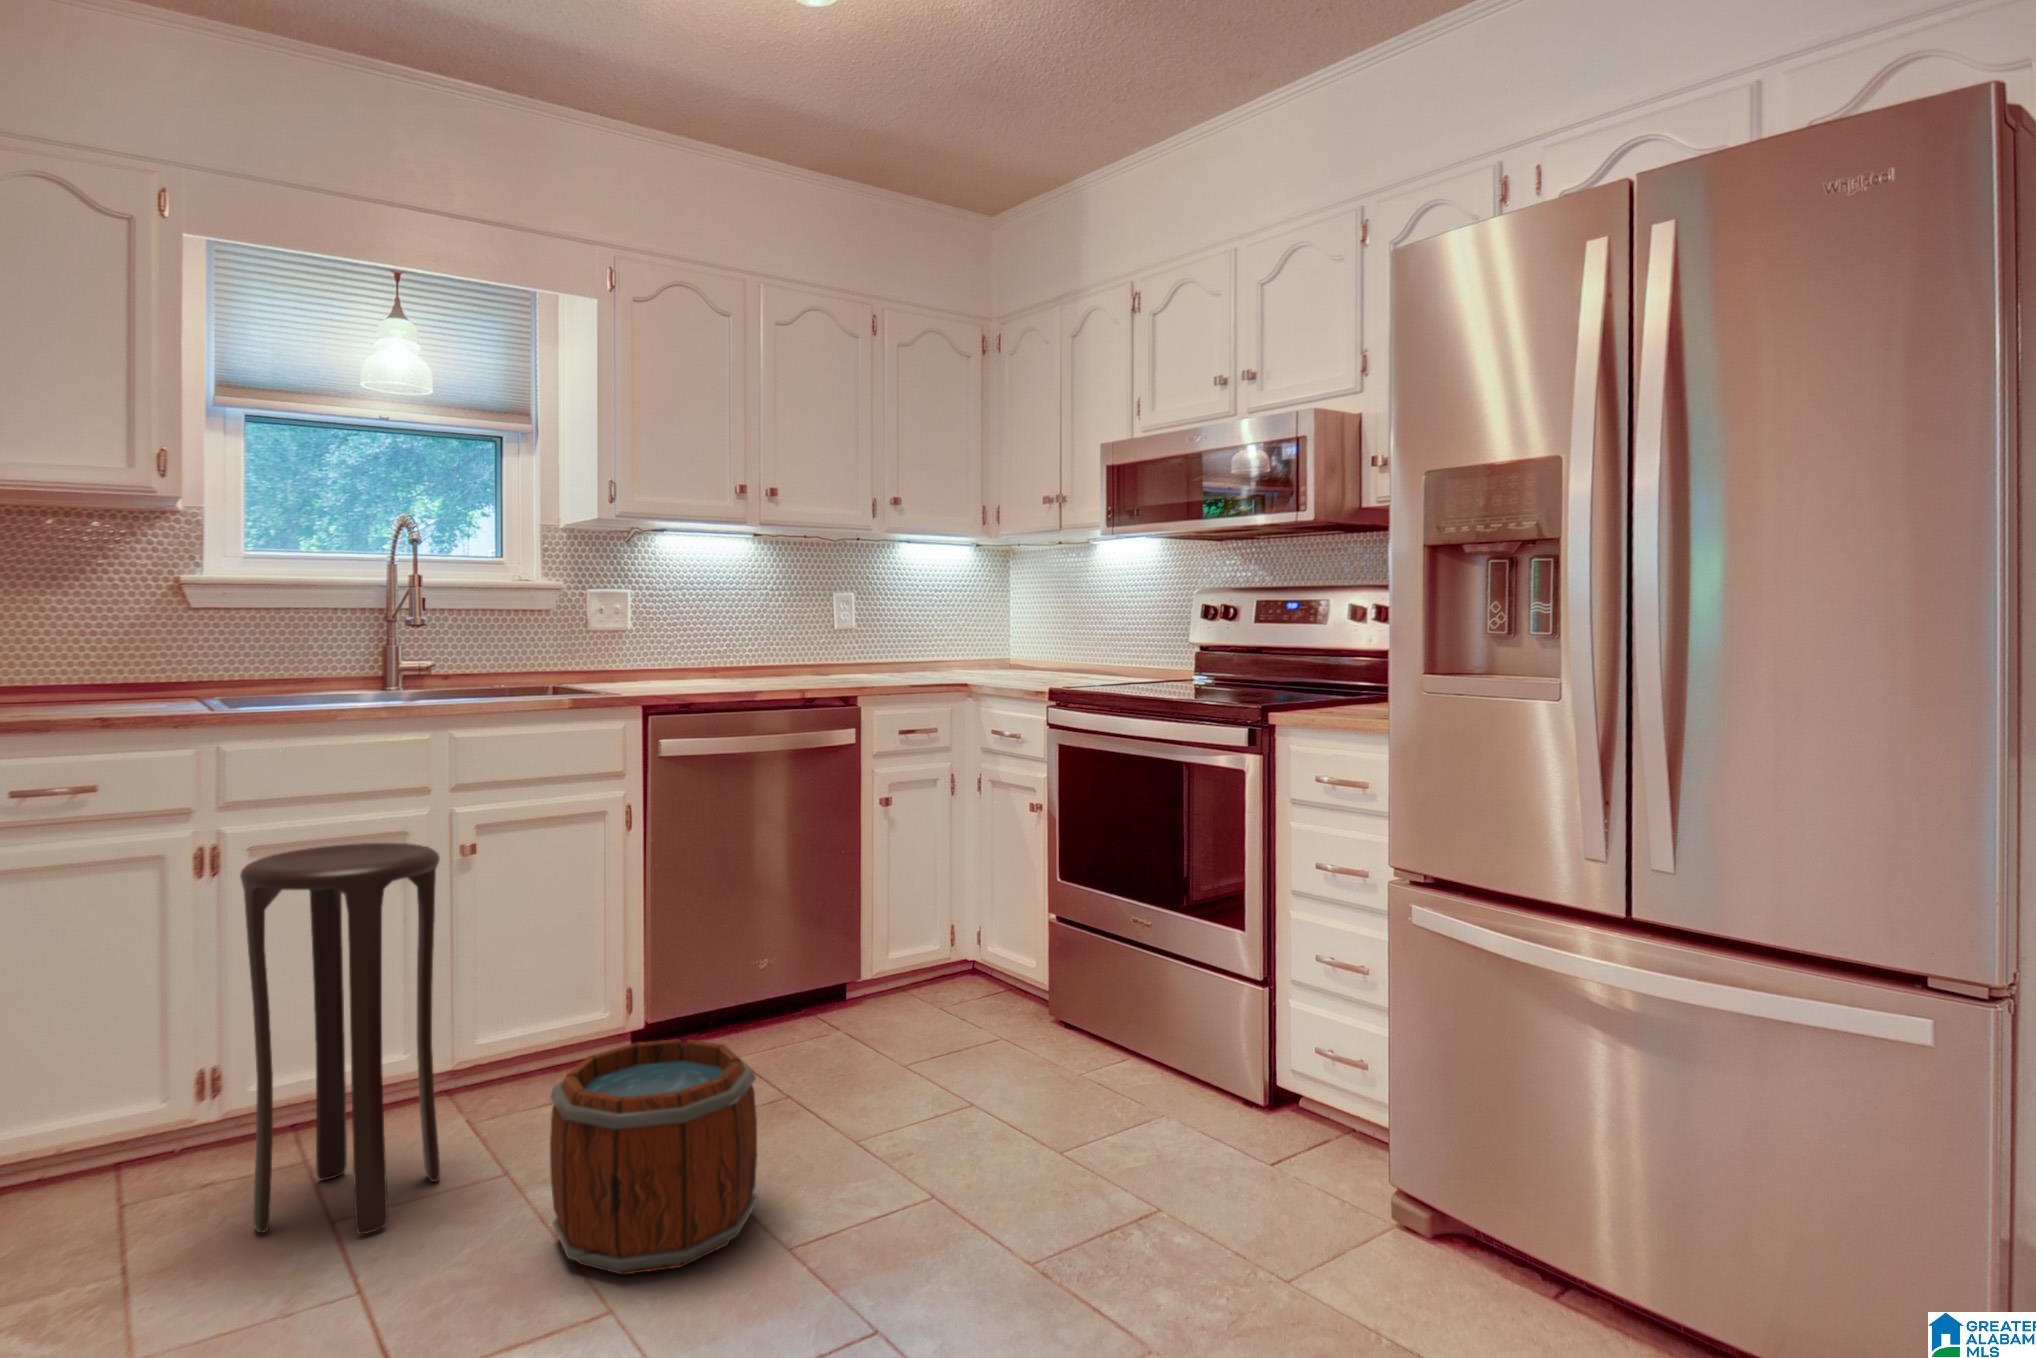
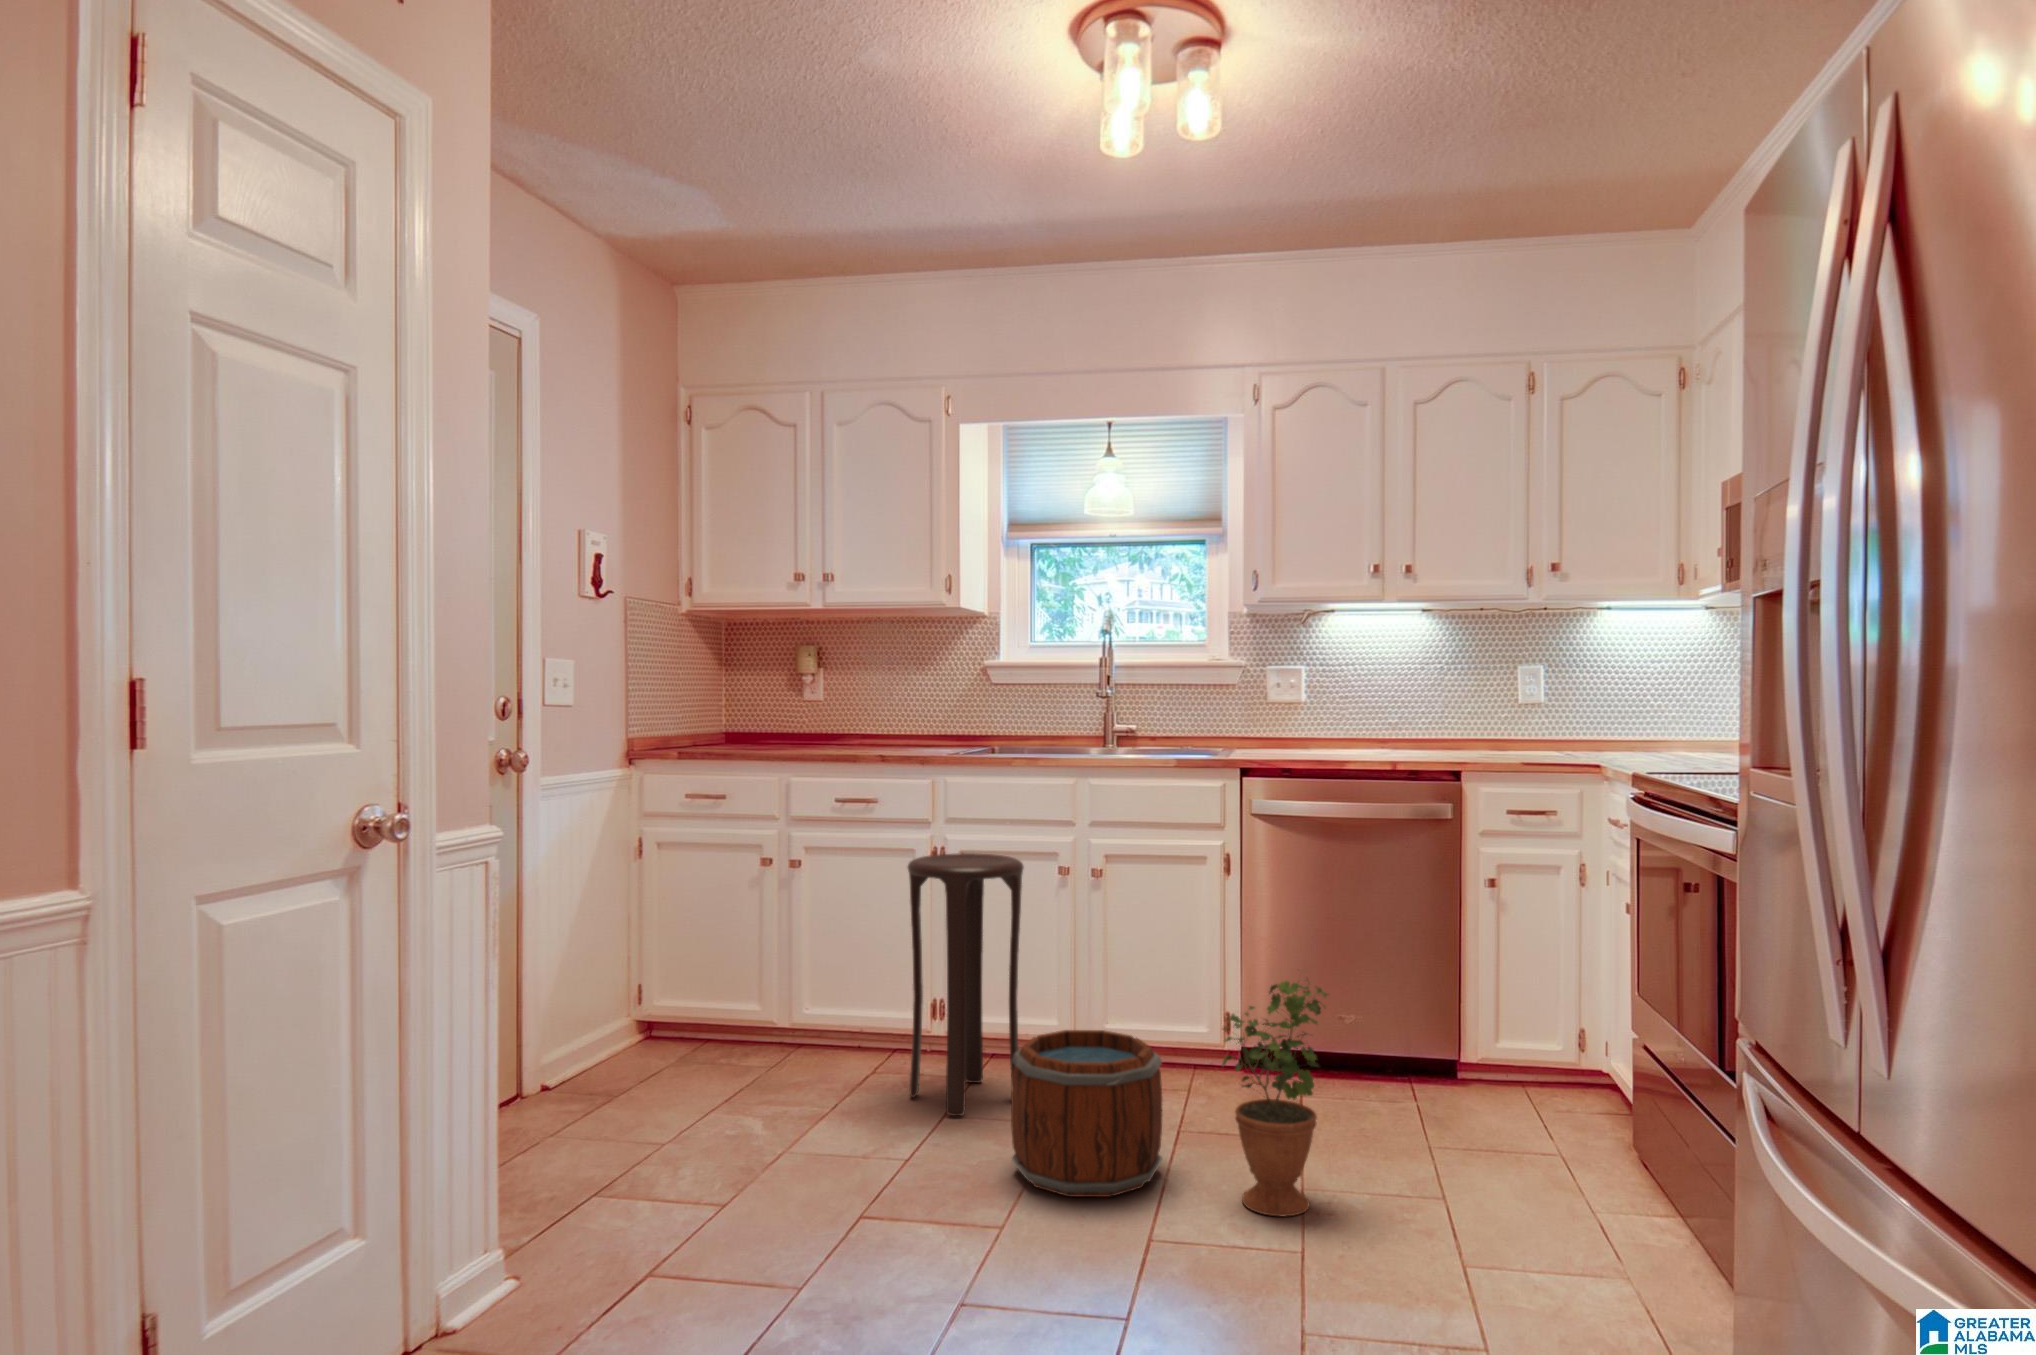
potted plant: none [822,913,938,1193] -> present [1222,979,1328,1216]

